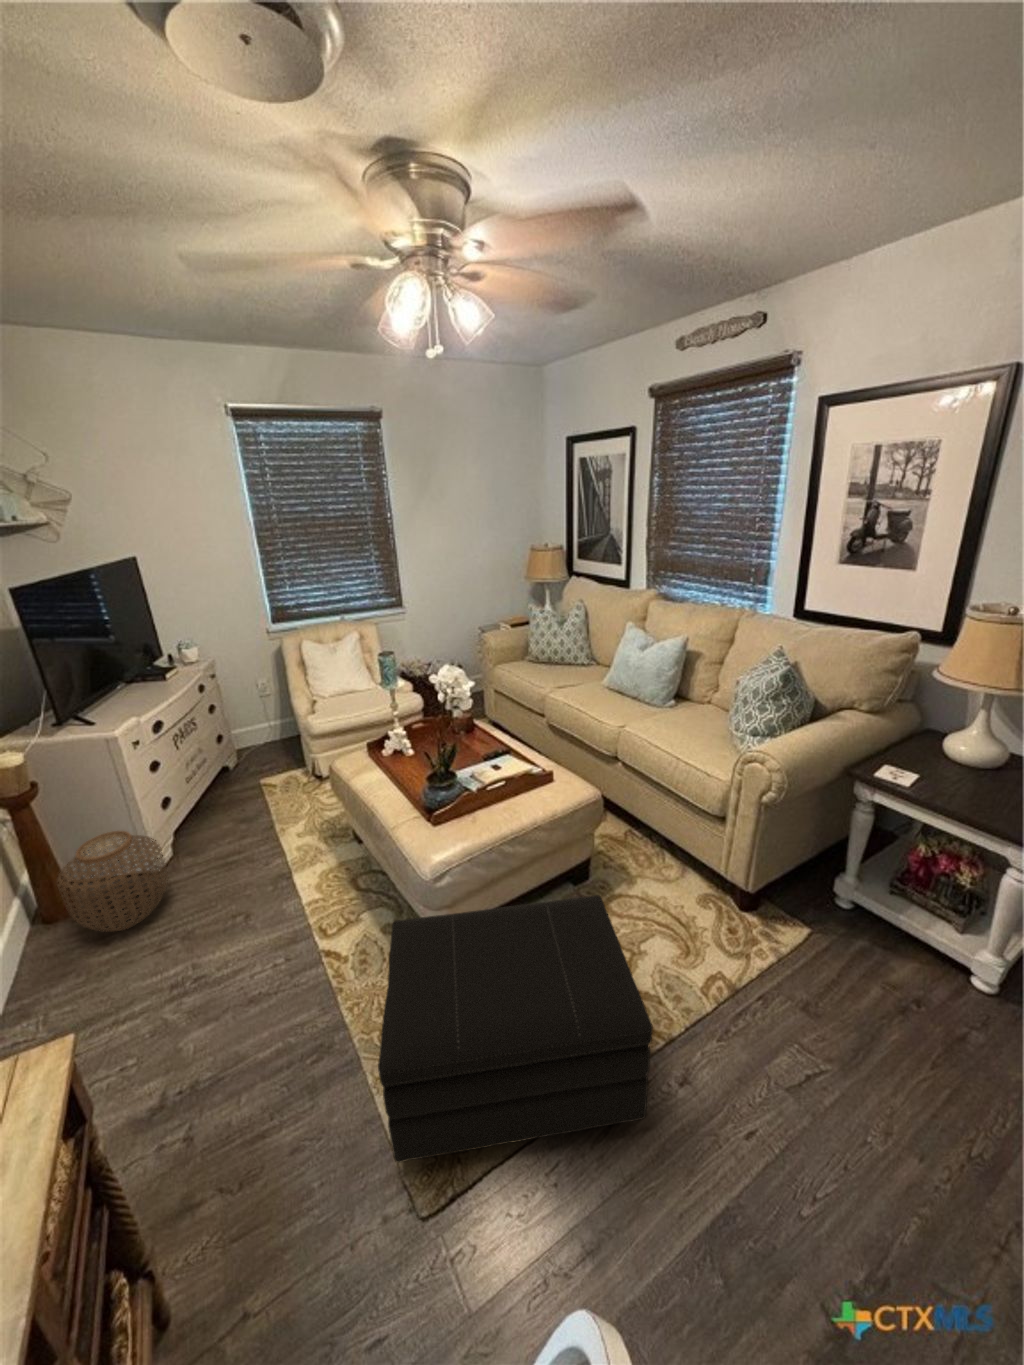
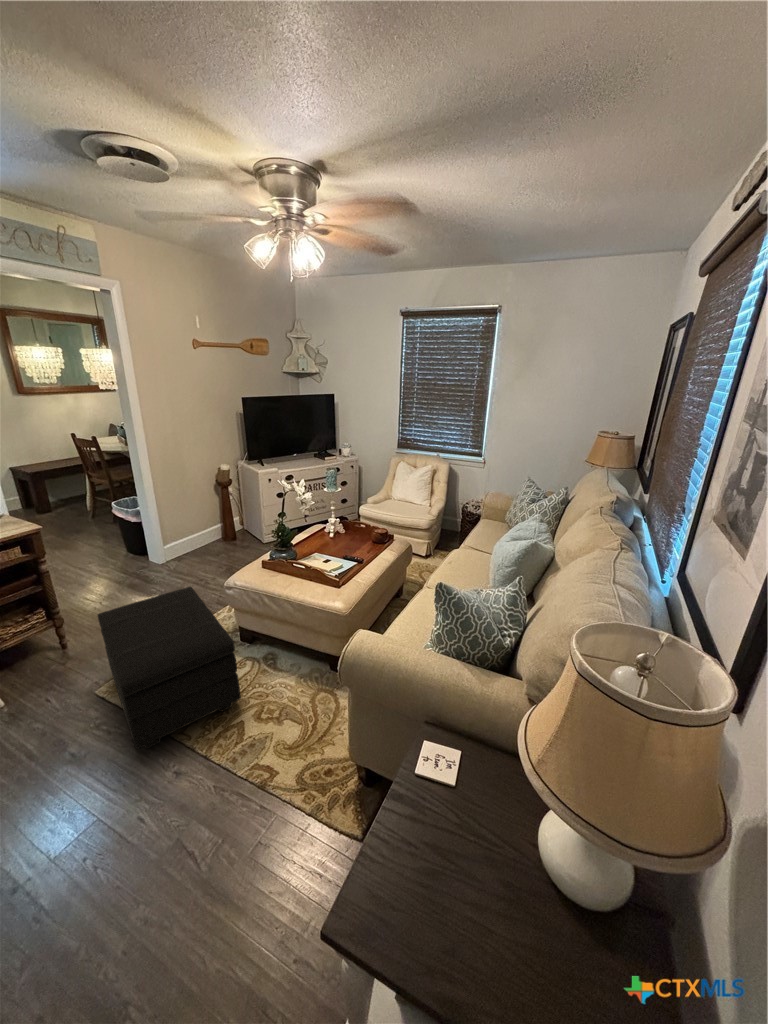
woven basket: present [57,831,168,932] -> none [206,511,248,555]

